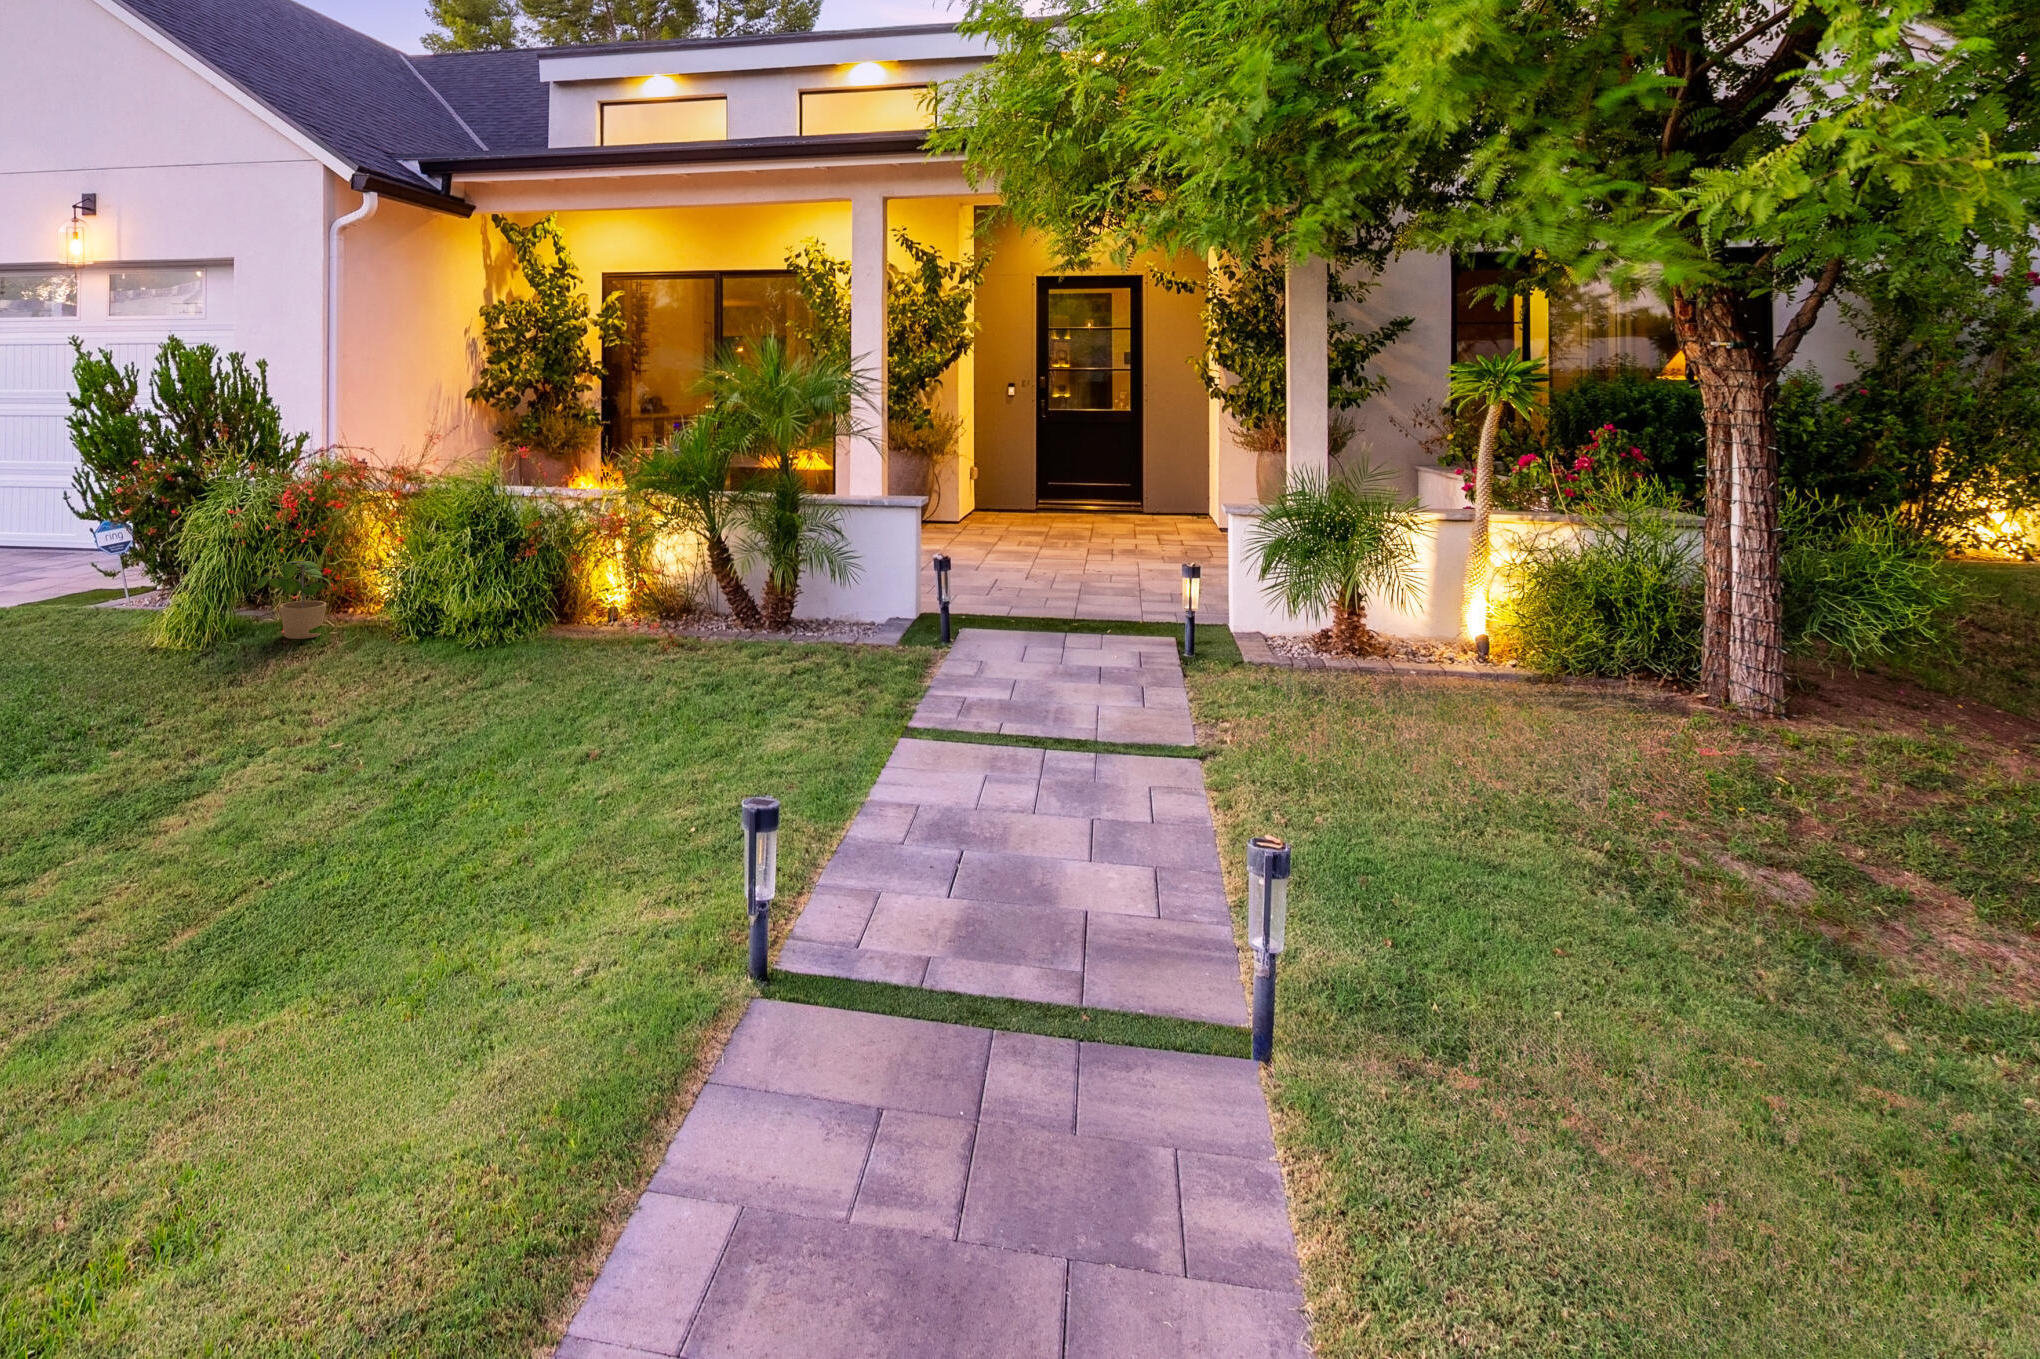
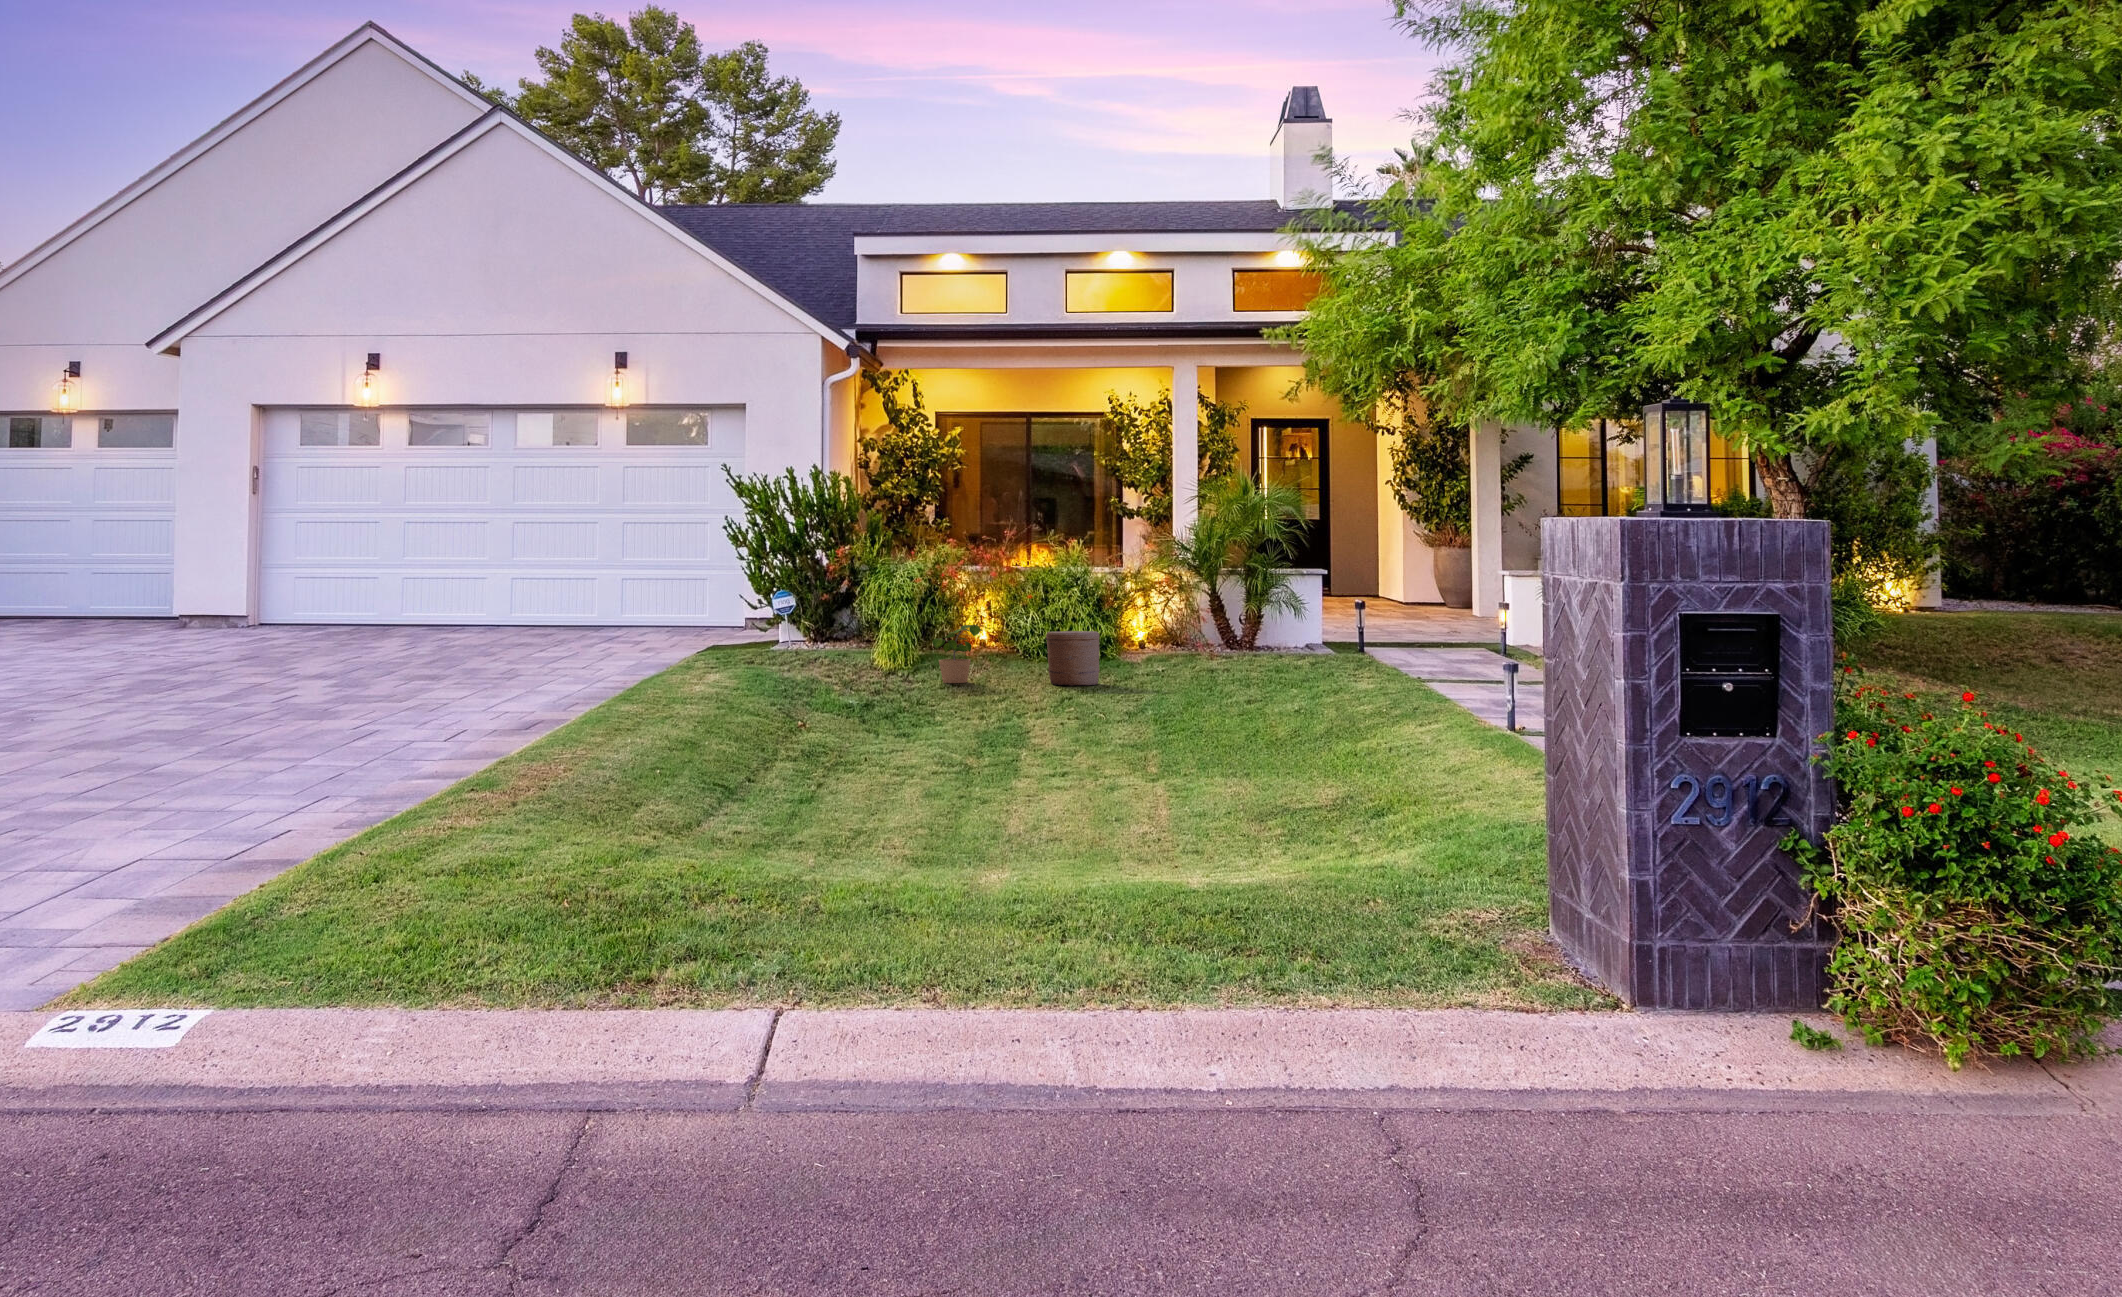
woven basket: none [374,577,458,667] -> present [1046,631,1100,686]

